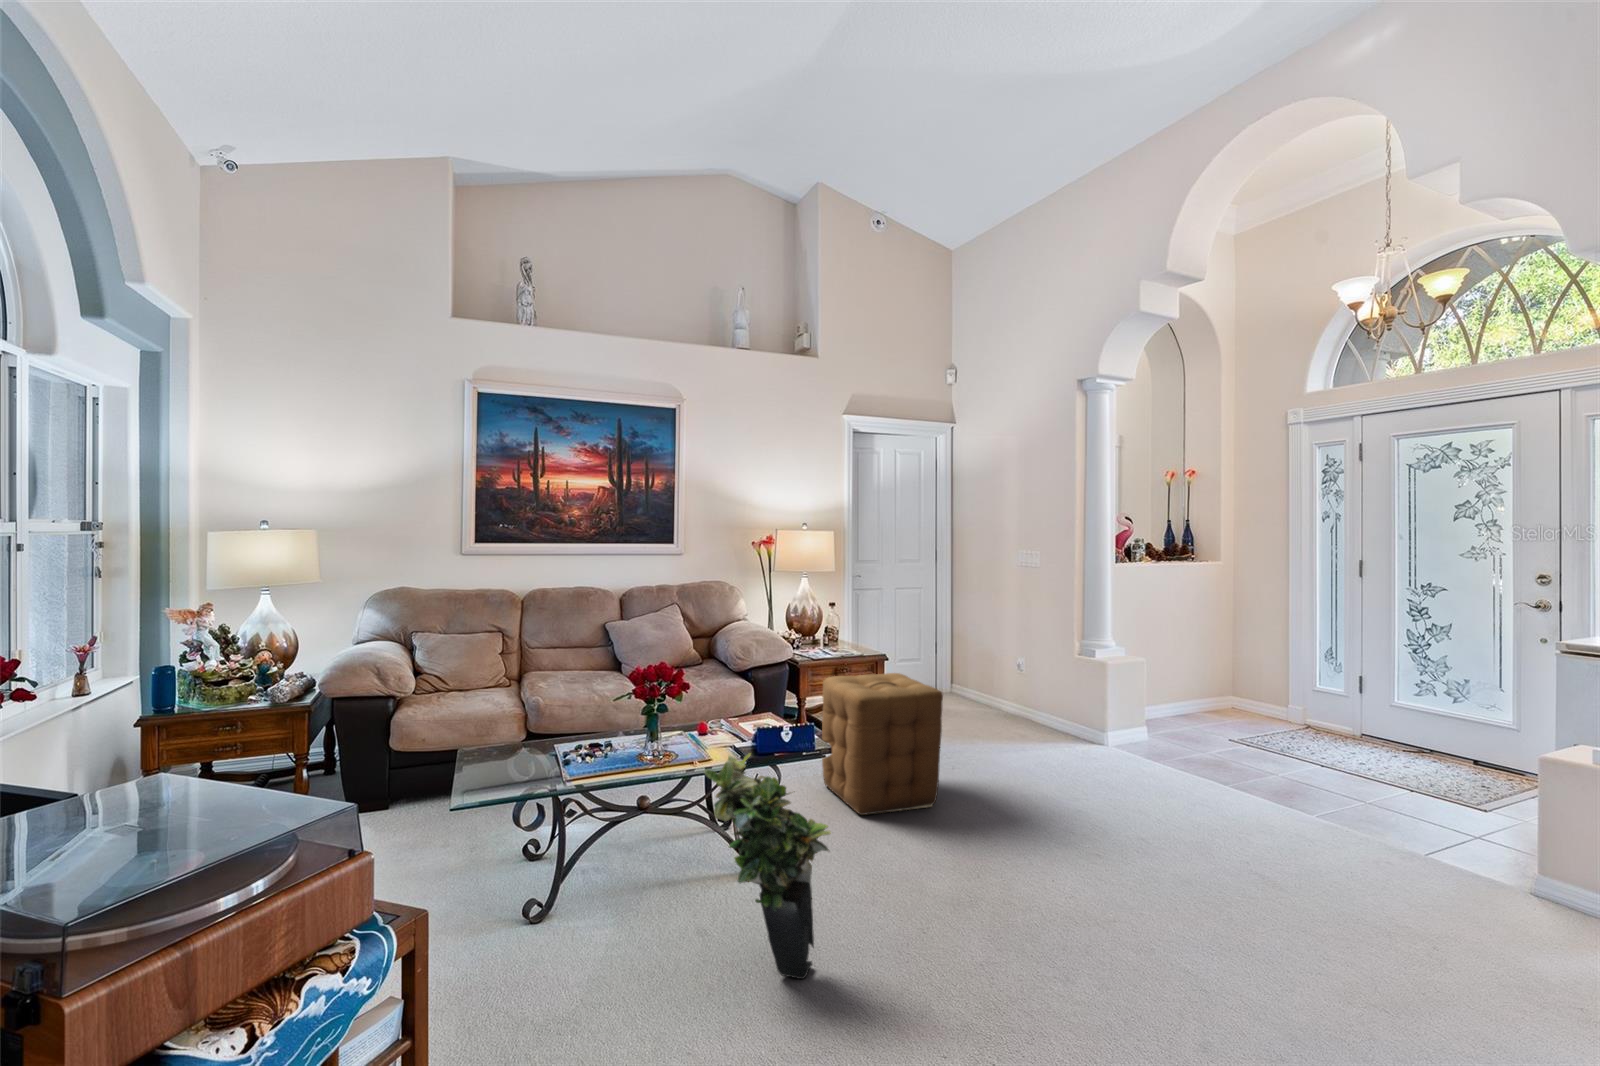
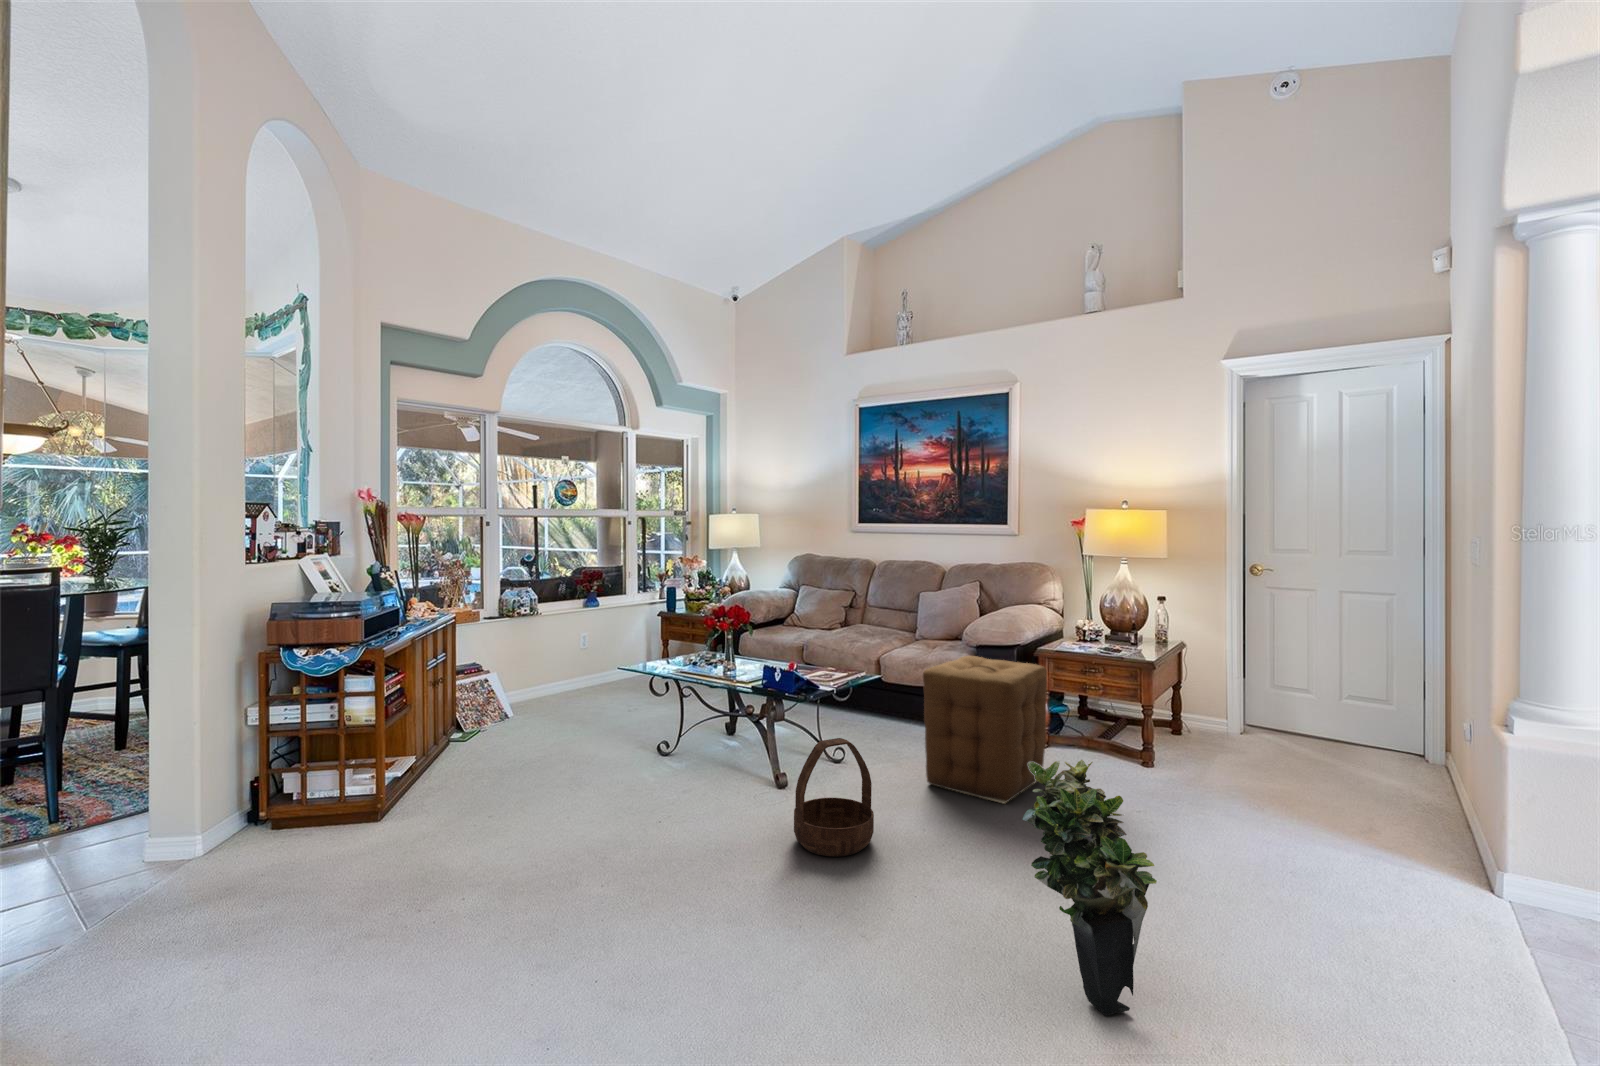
potted plant: present [704,753,831,979] -> present [1023,760,1157,1016]
basket: none [913,783,1004,920] -> present [794,738,874,857]

